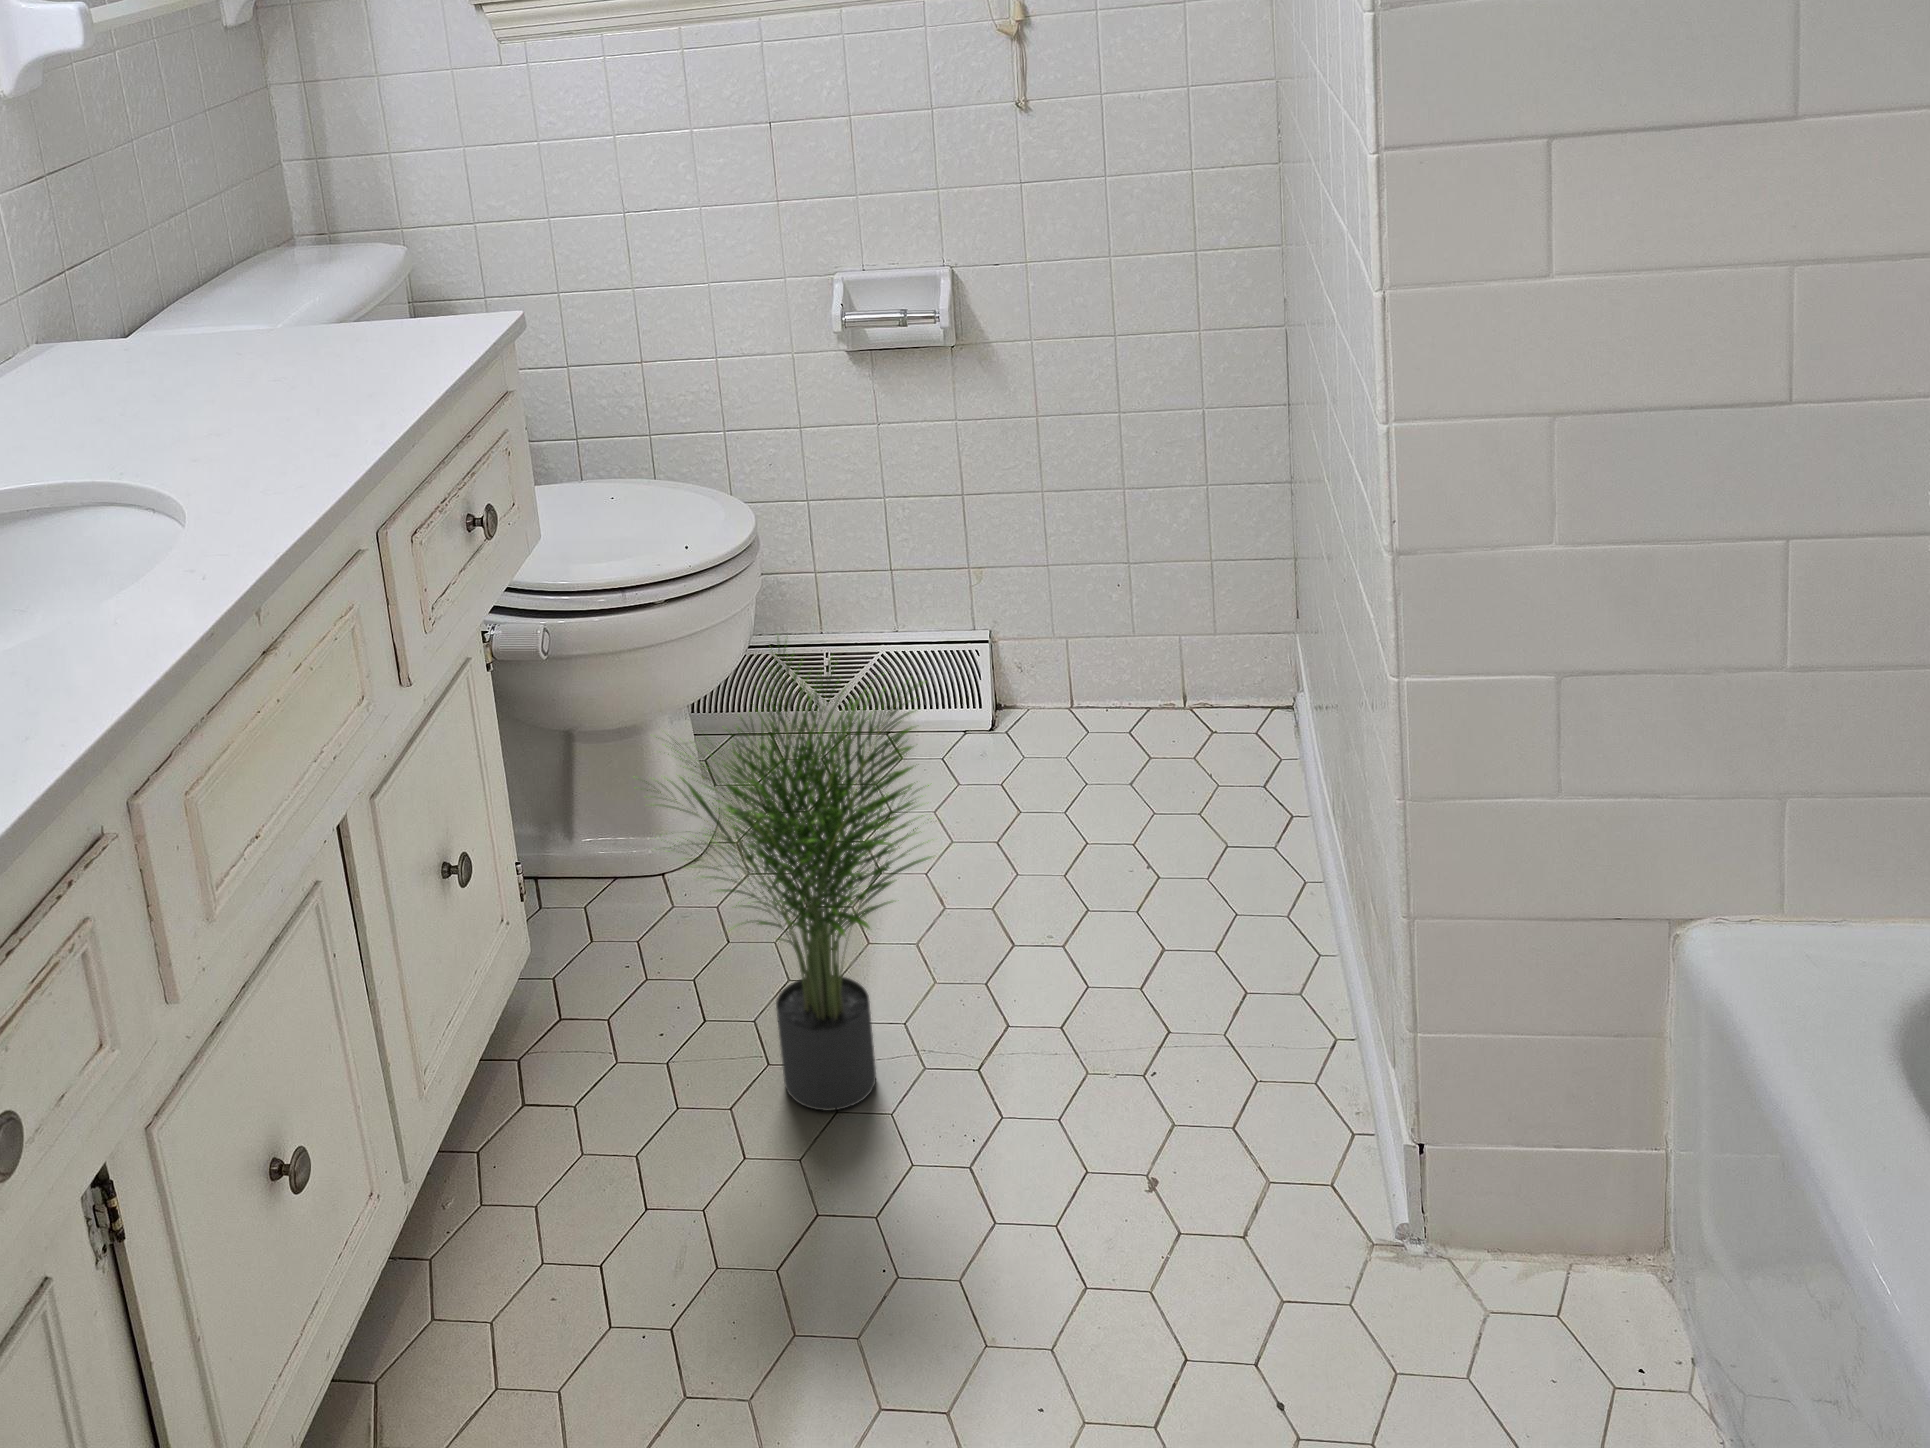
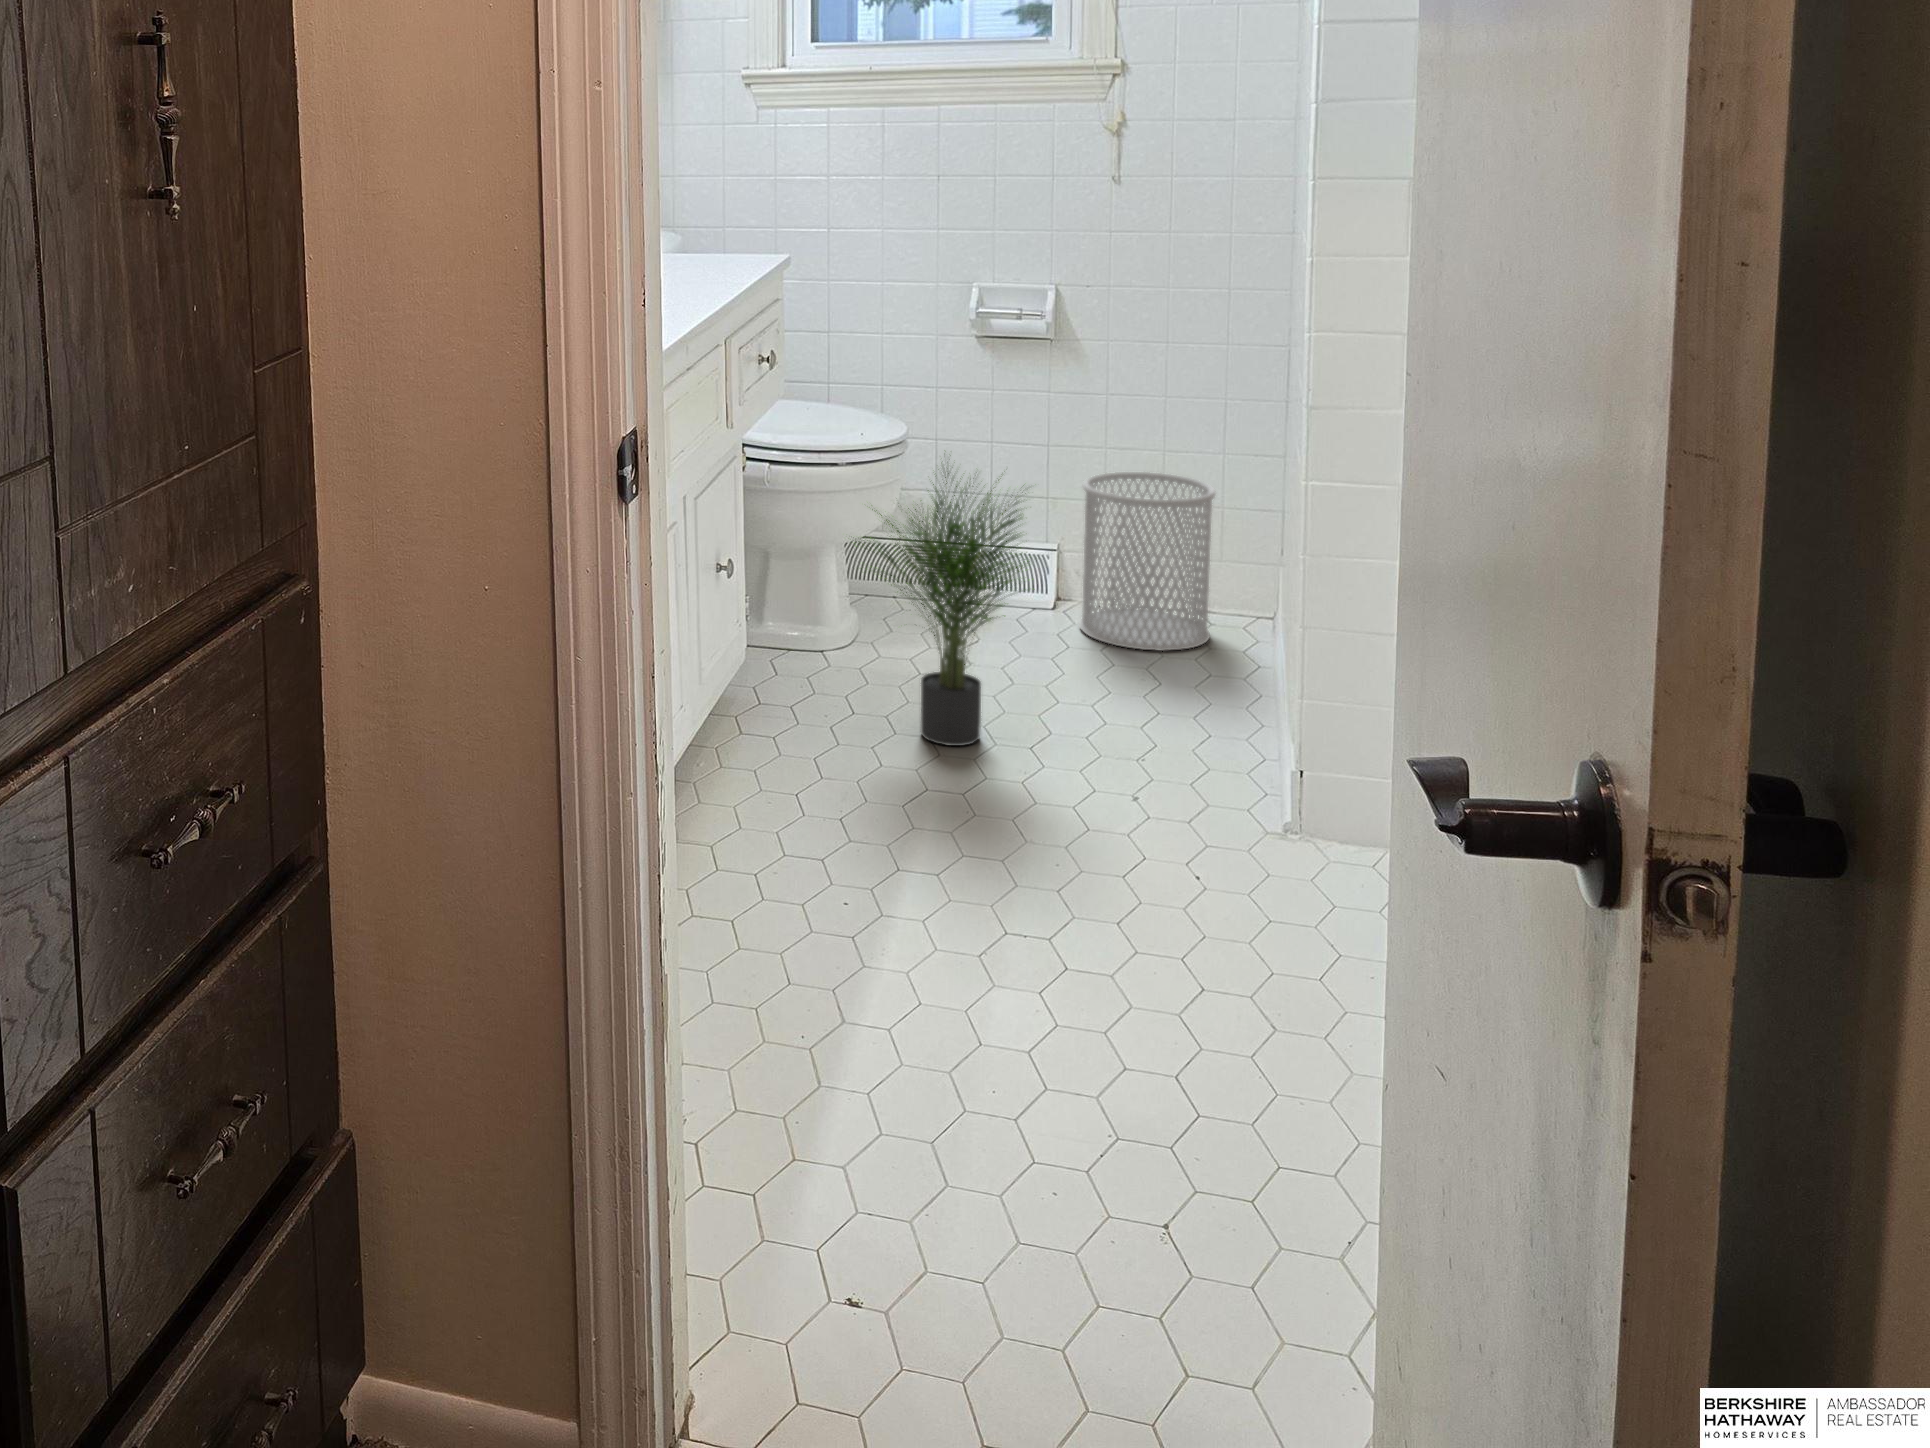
wastebasket: none [1013,528,1209,807] -> present [1079,472,1215,651]

